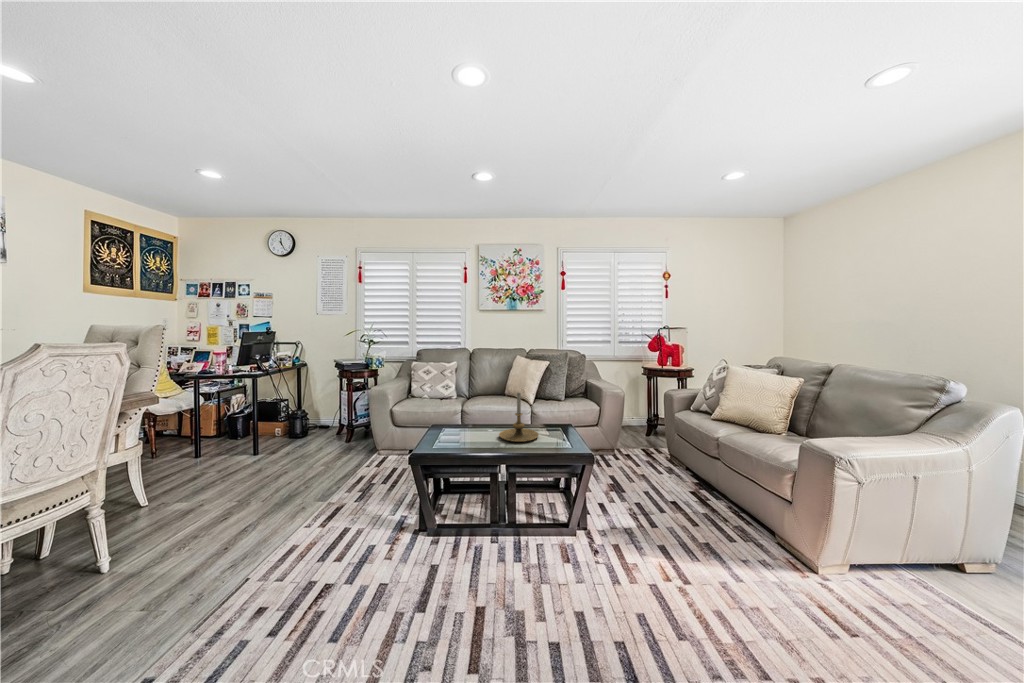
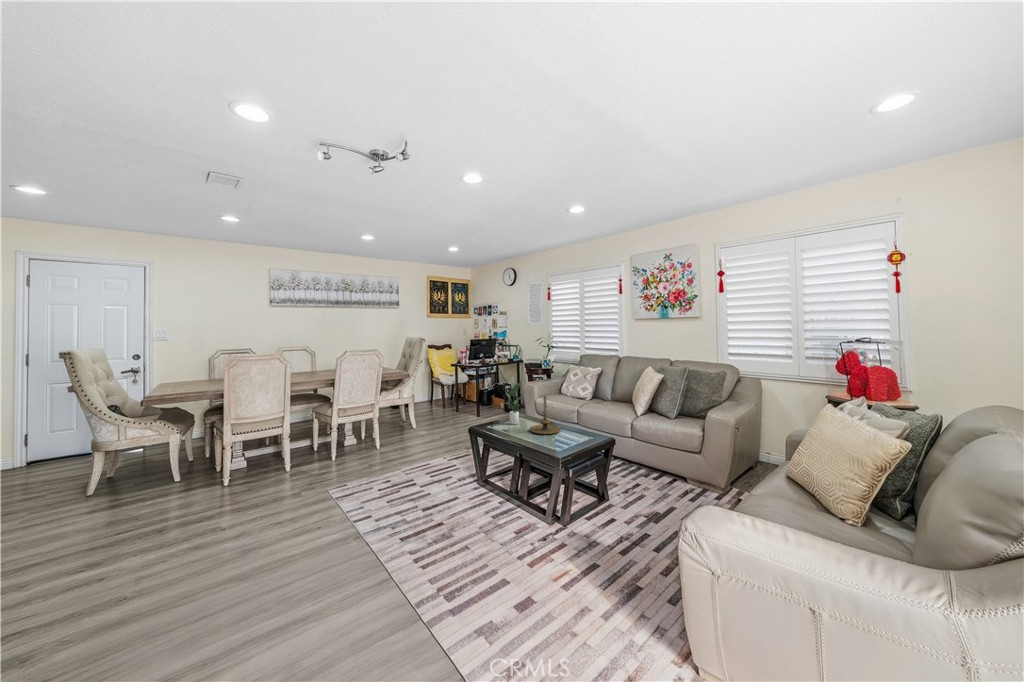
potted plant: none [447,381,475,441] -> present [506,383,524,425]

